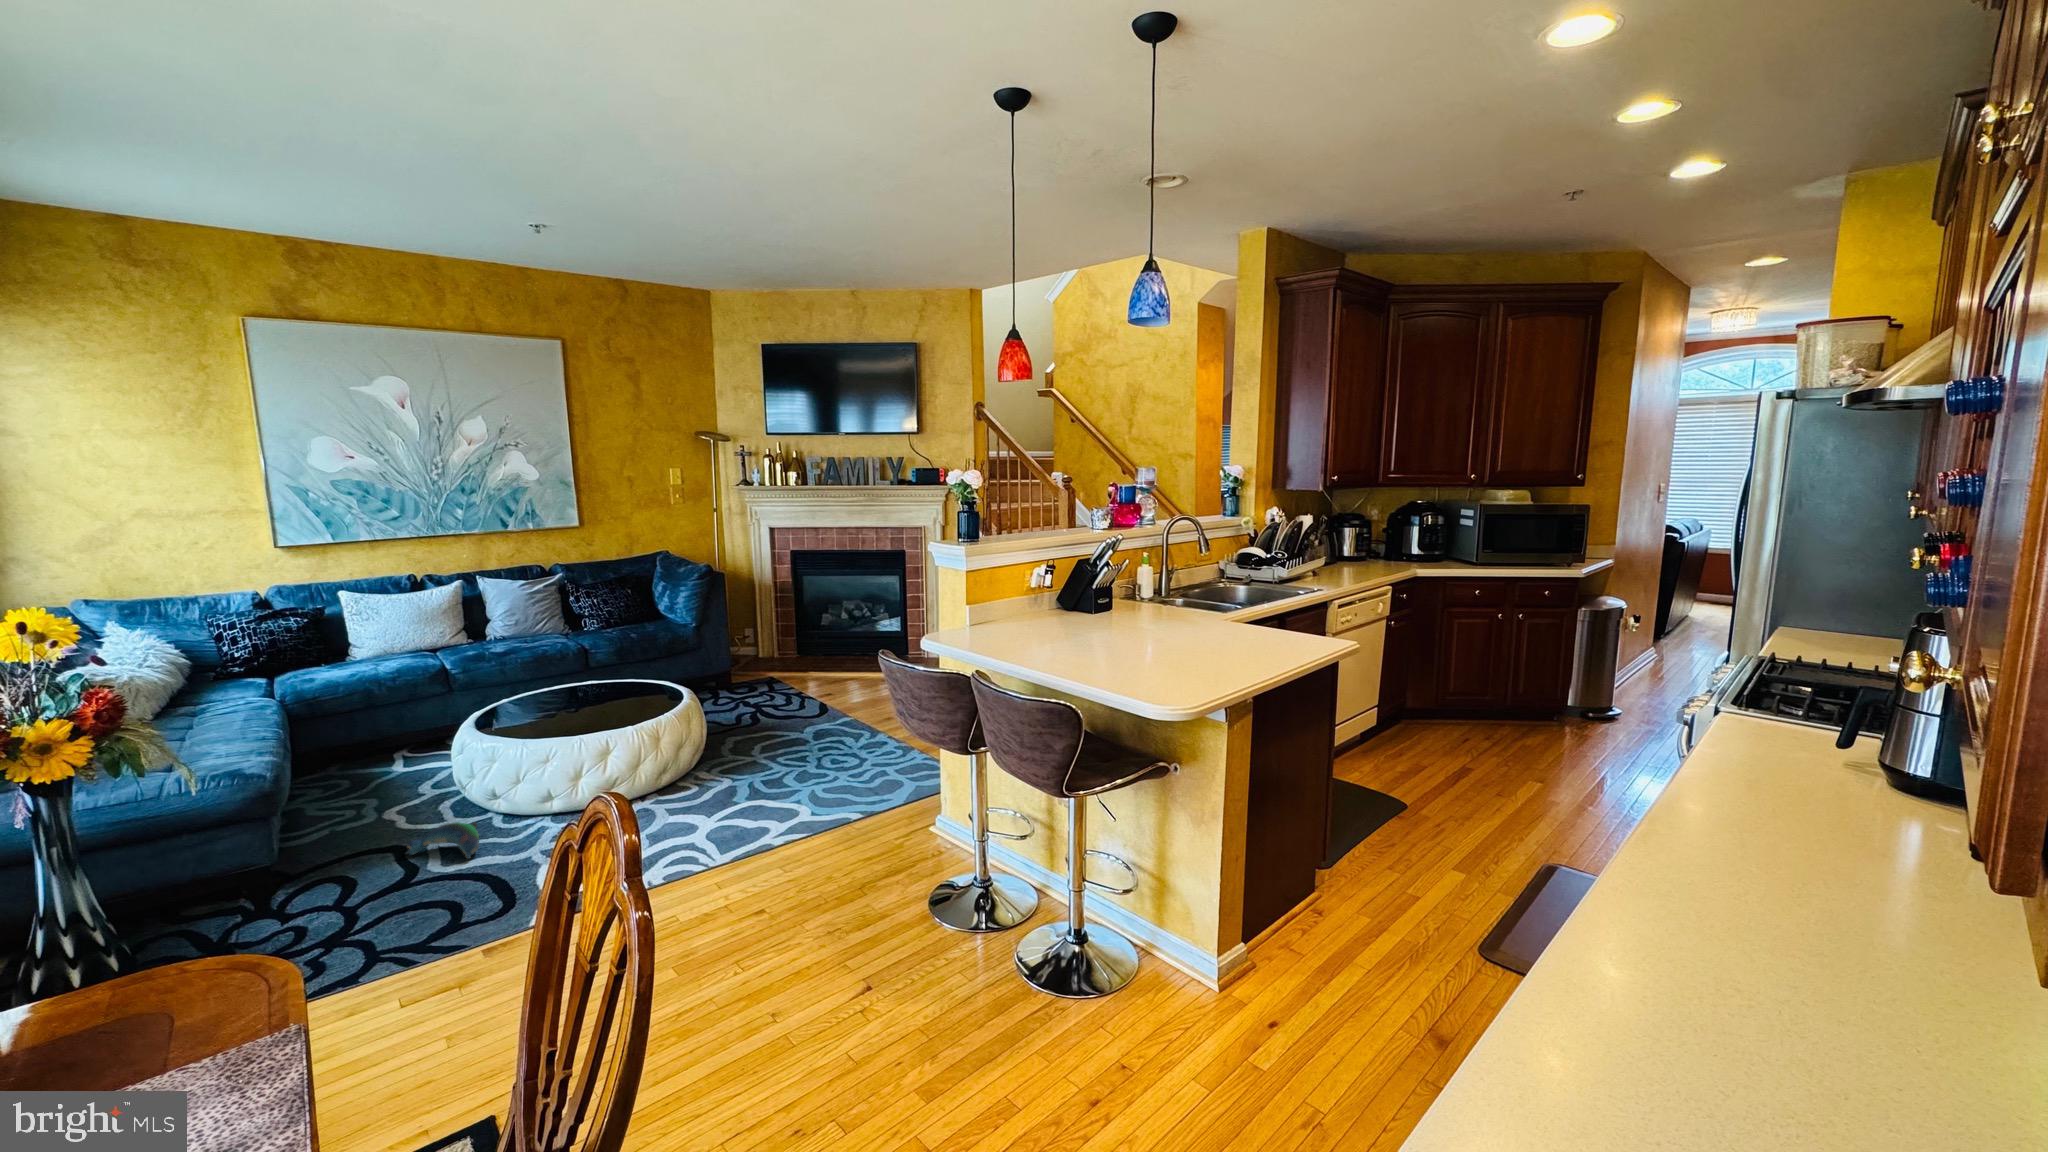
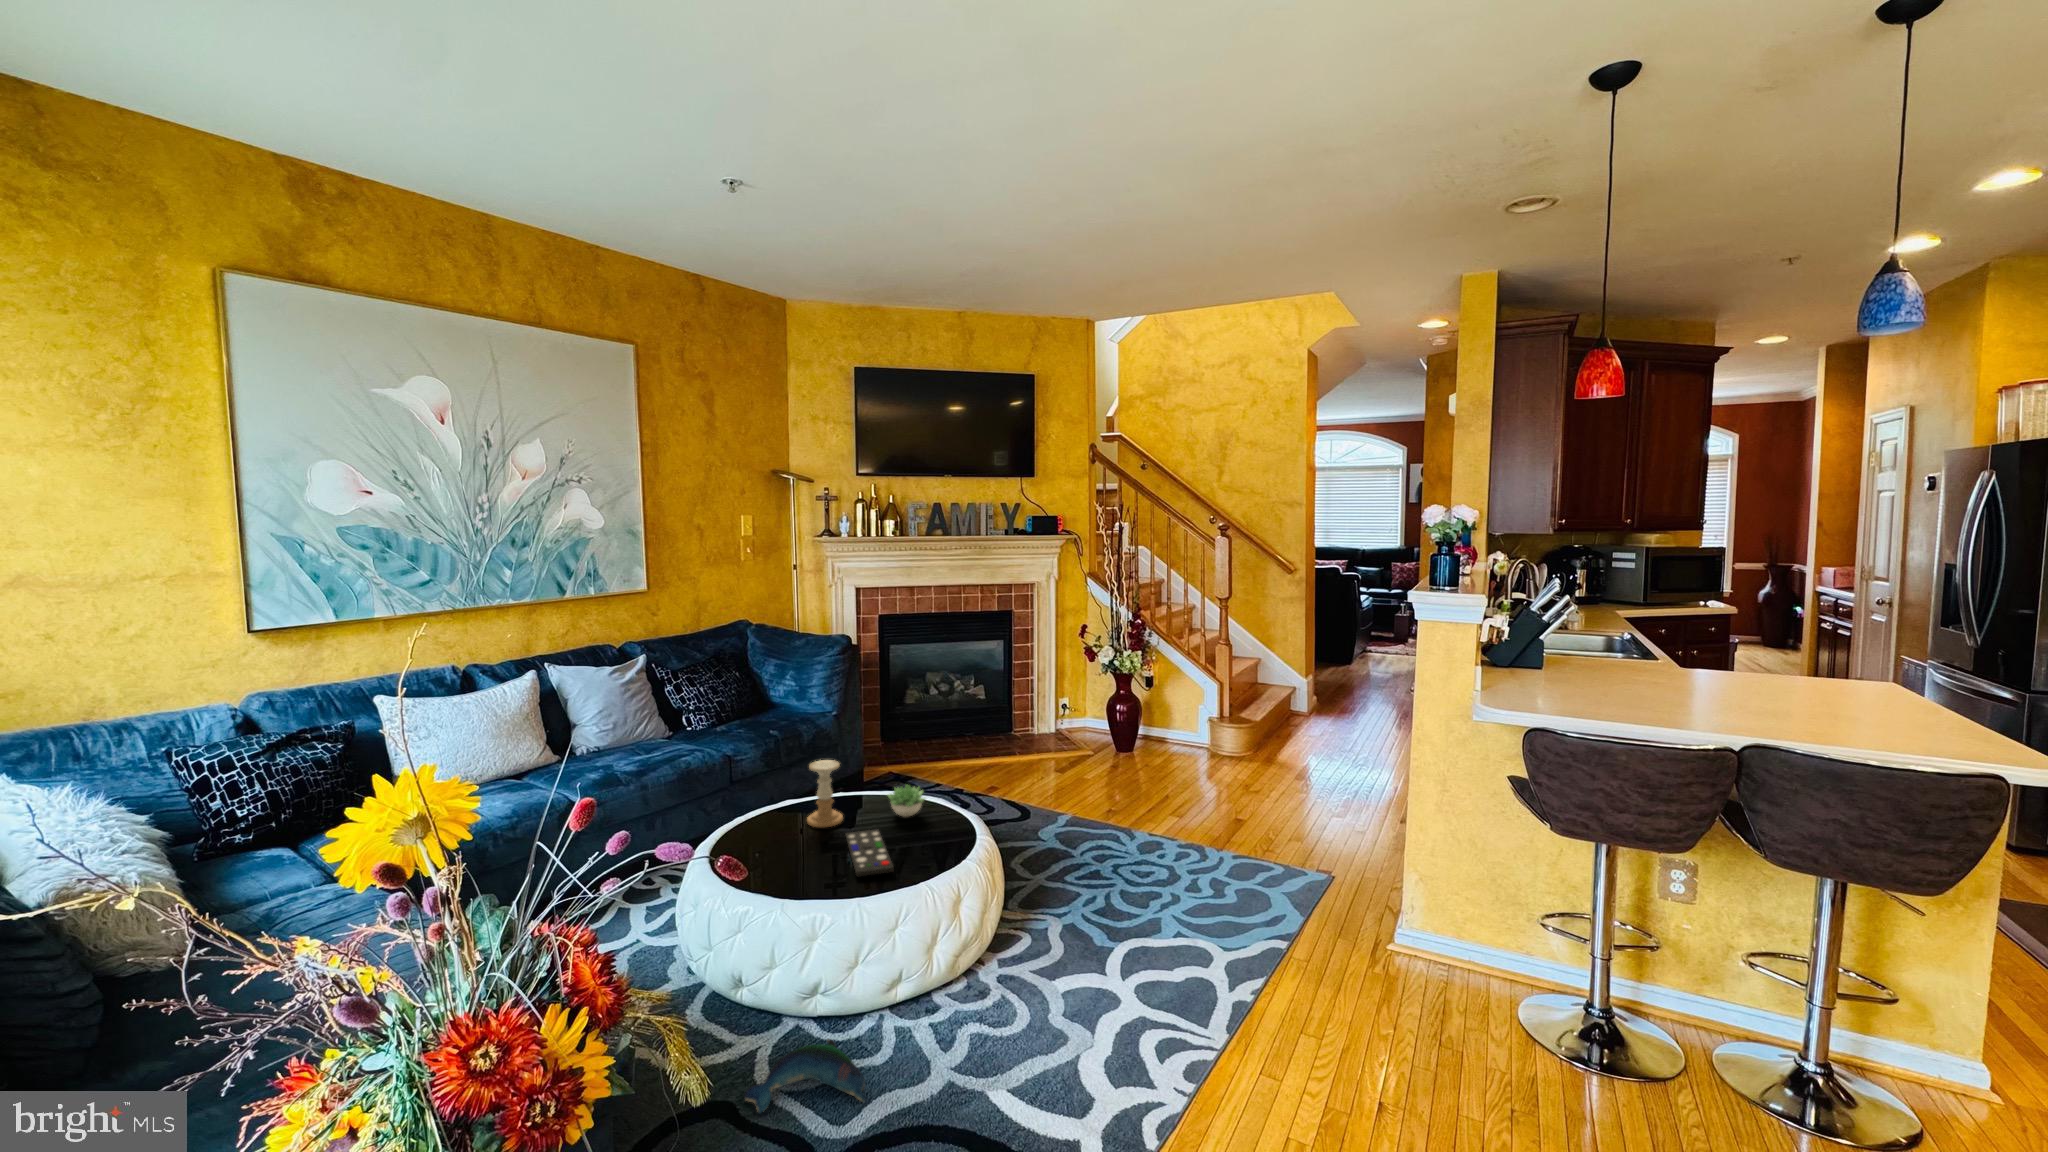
candle holder: none [563,650,593,697] -> present [807,760,843,827]
succulent plant: none [621,673,655,695] -> present [888,785,925,817]
remote control: none [543,701,603,726] -> present [846,829,894,876]

